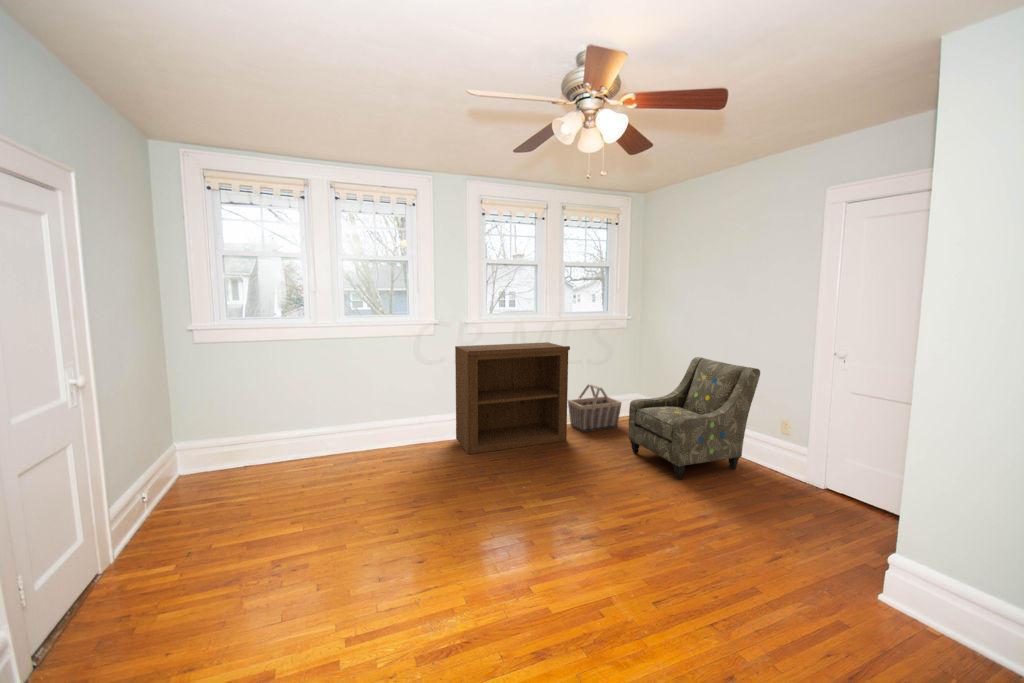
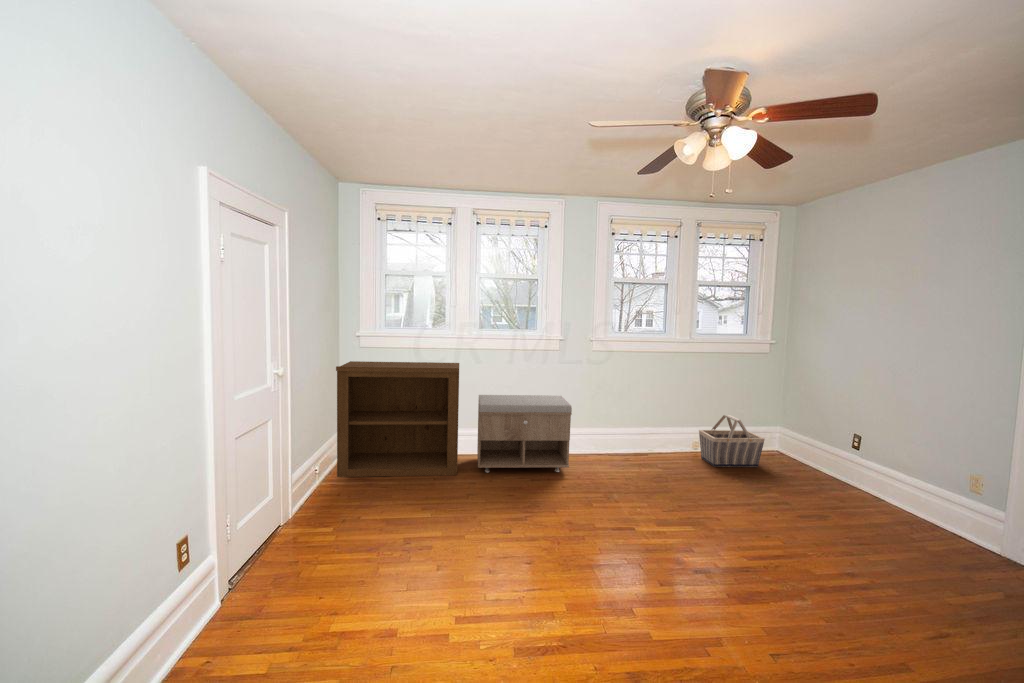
bookshelf: present [455,342,570,454] -> present [336,361,459,477]
armchair: present [629,357,760,479] -> none [769,394,955,536]
storage bench: none [350,380,452,468] -> present [477,395,572,473]

